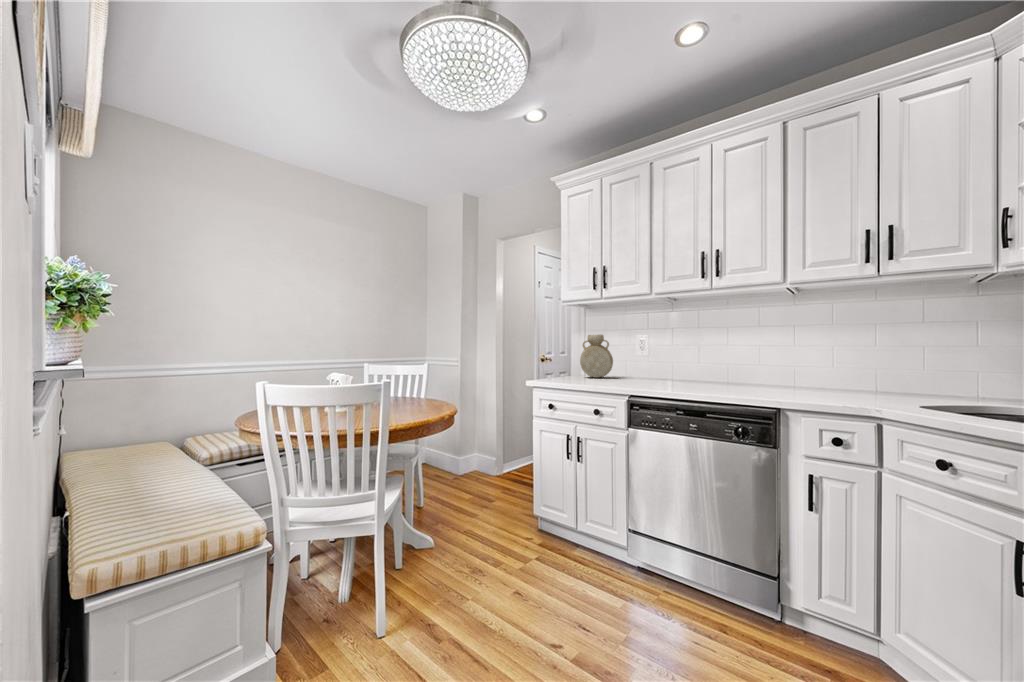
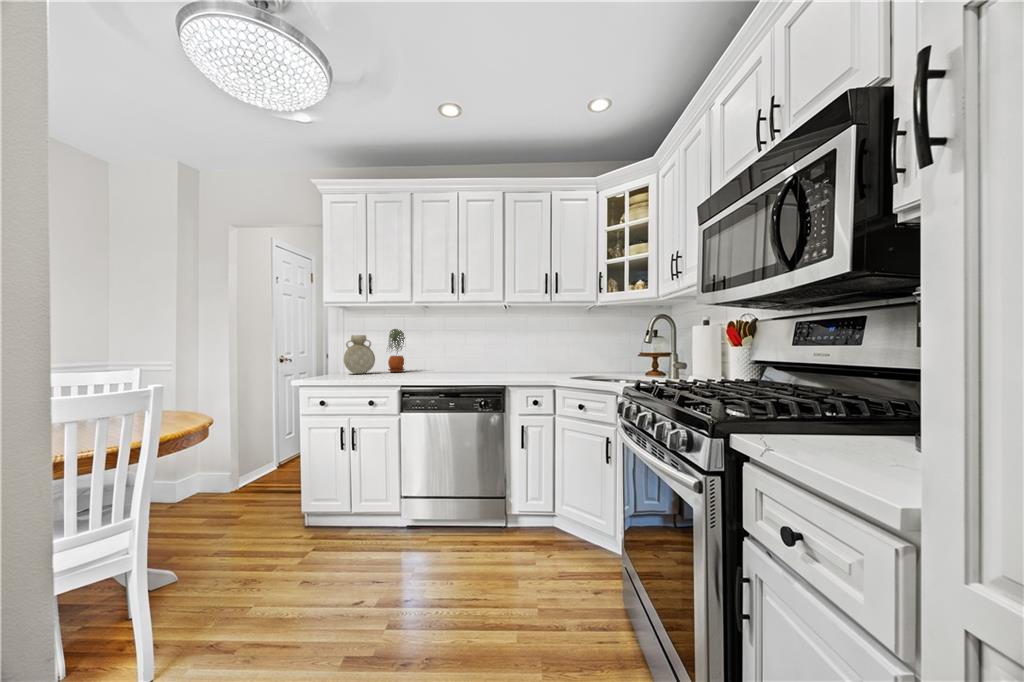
potted plant: none [626,327,650,378] -> present [388,329,405,372]

